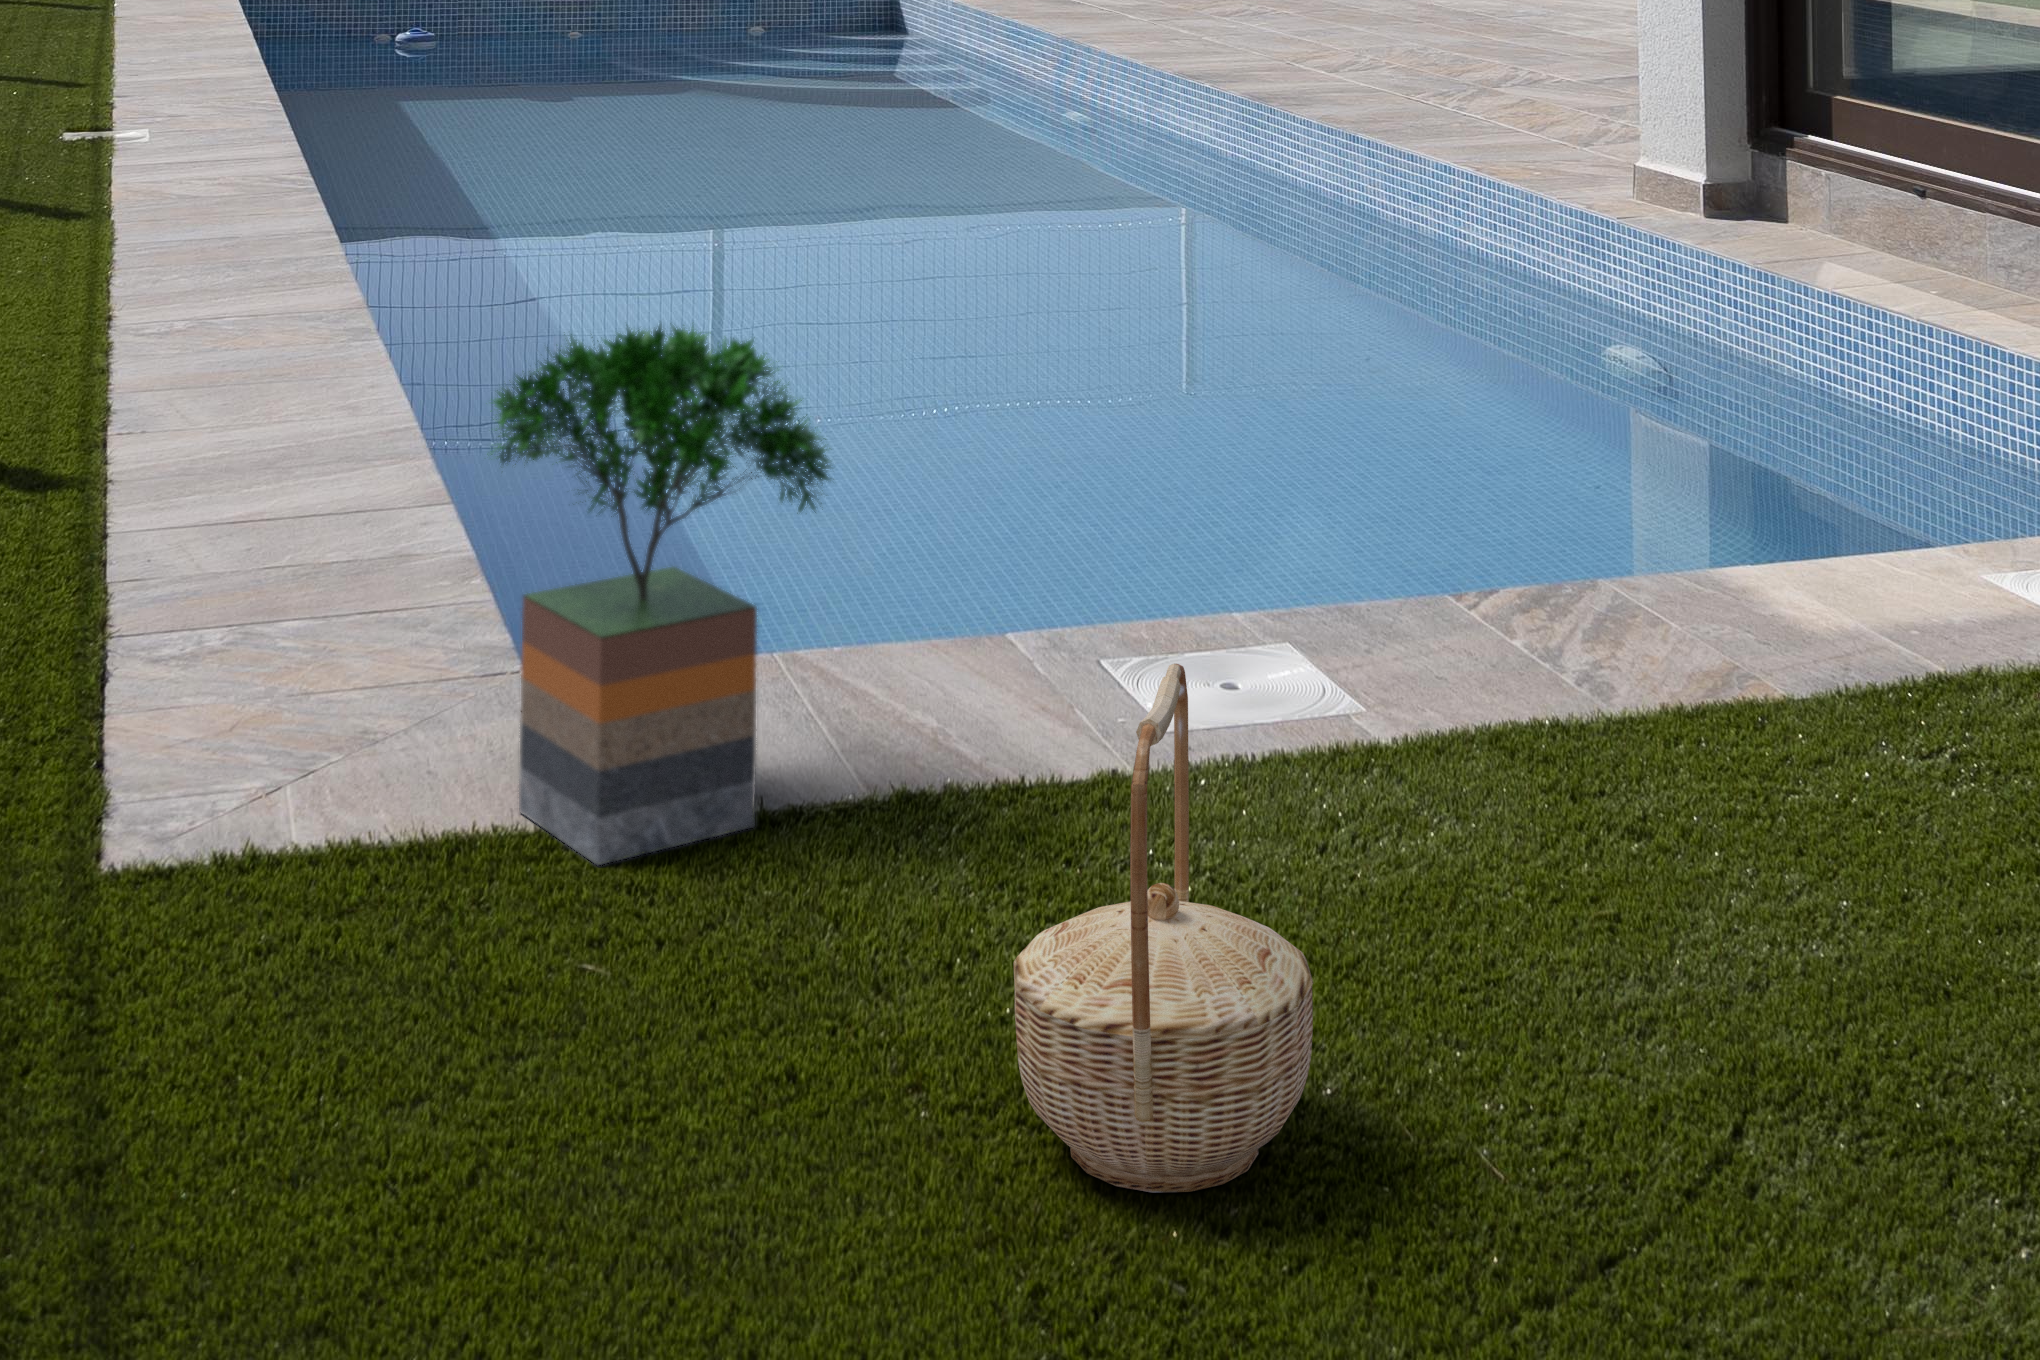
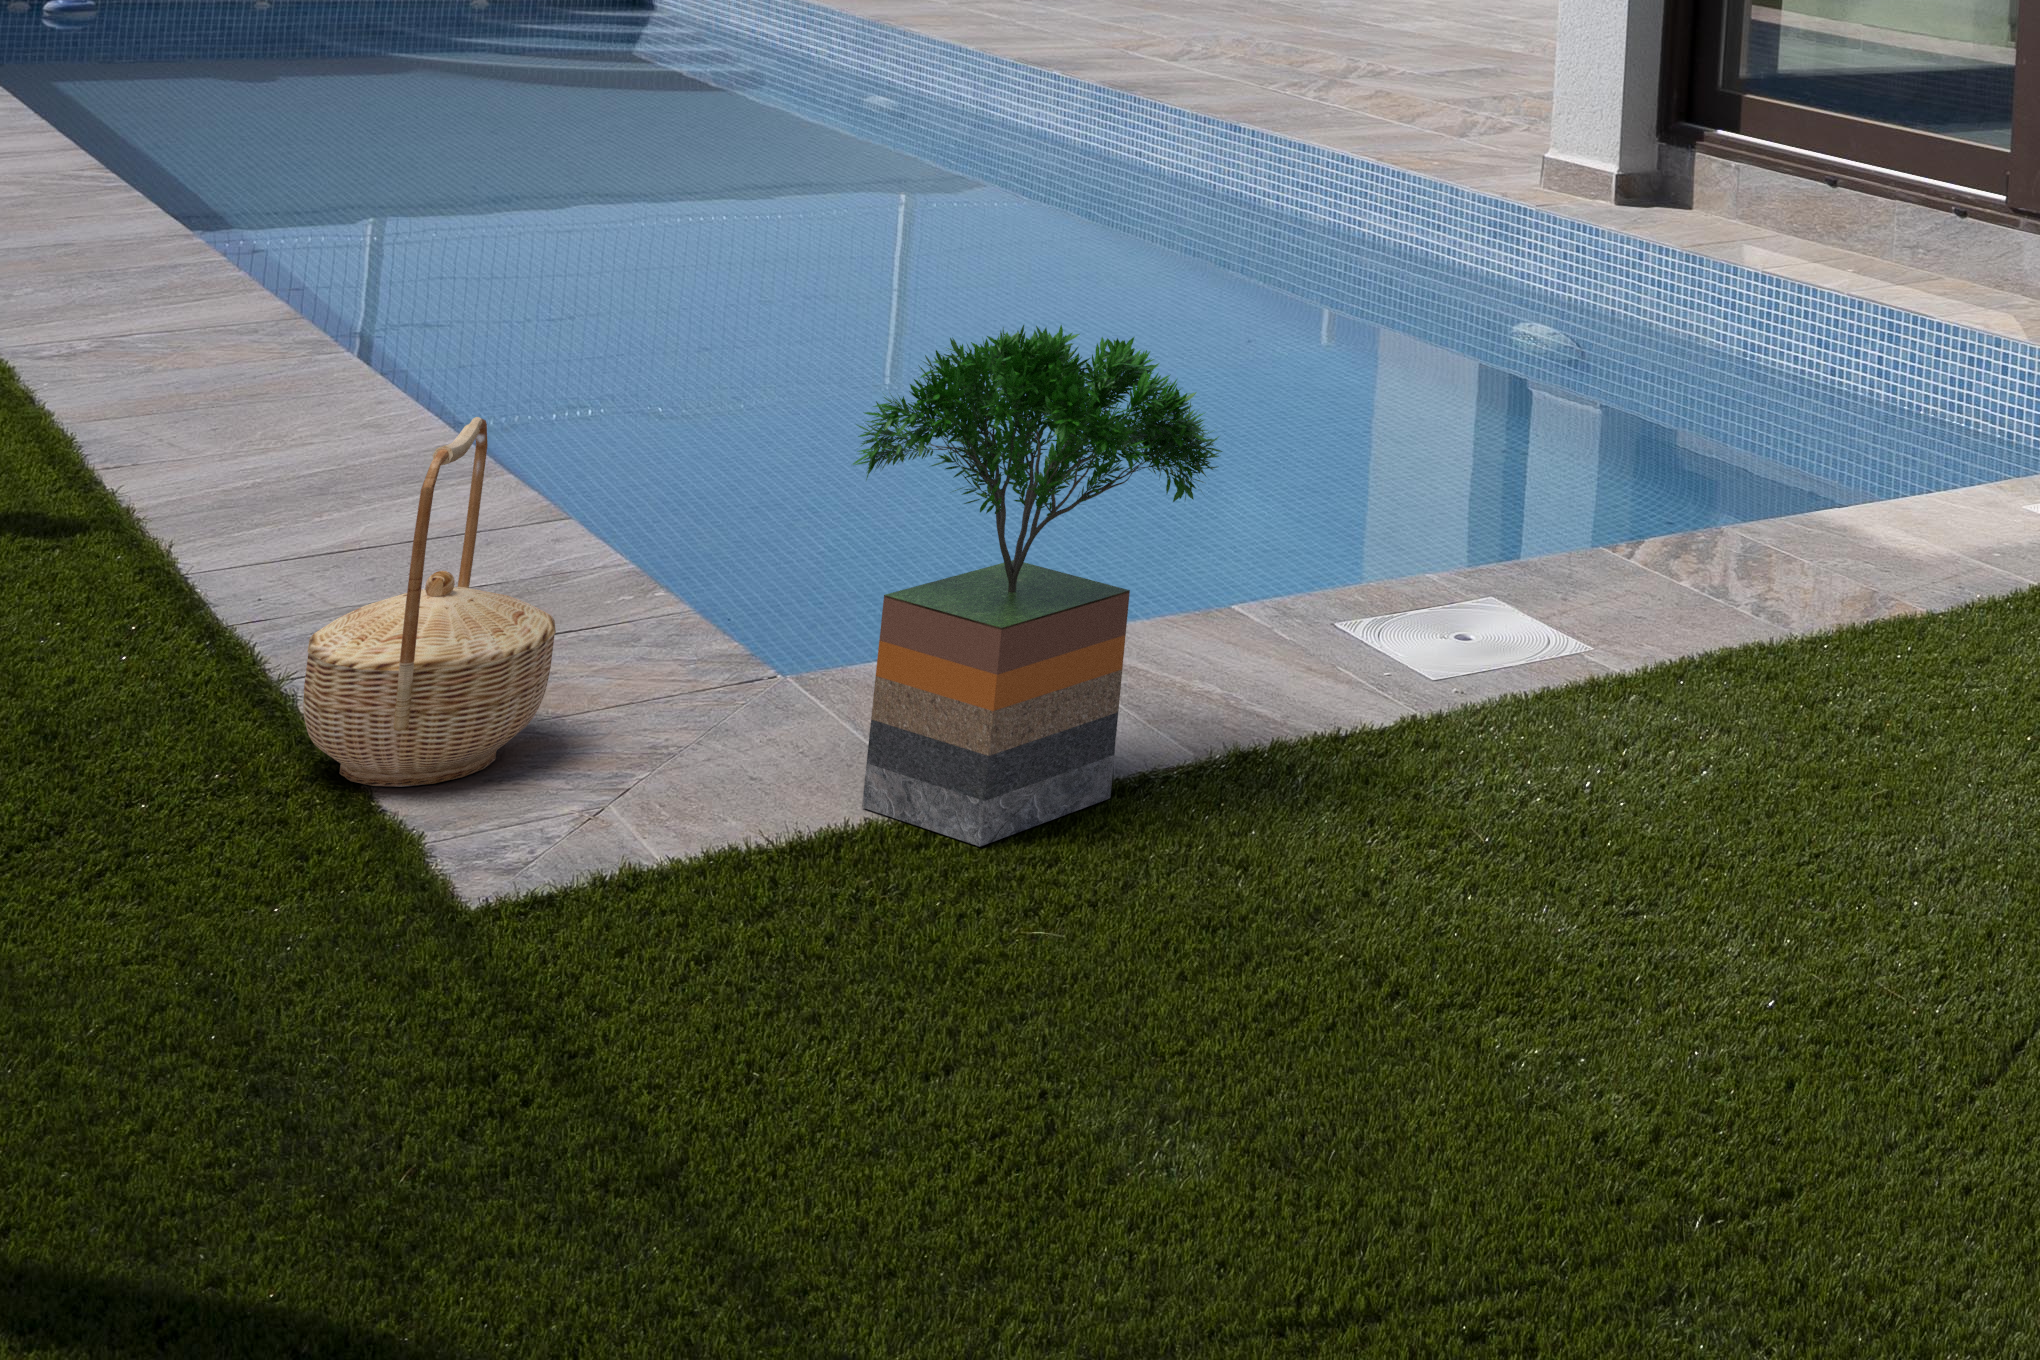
basket: present [1013,664,1313,1192] -> present [303,417,556,787]

